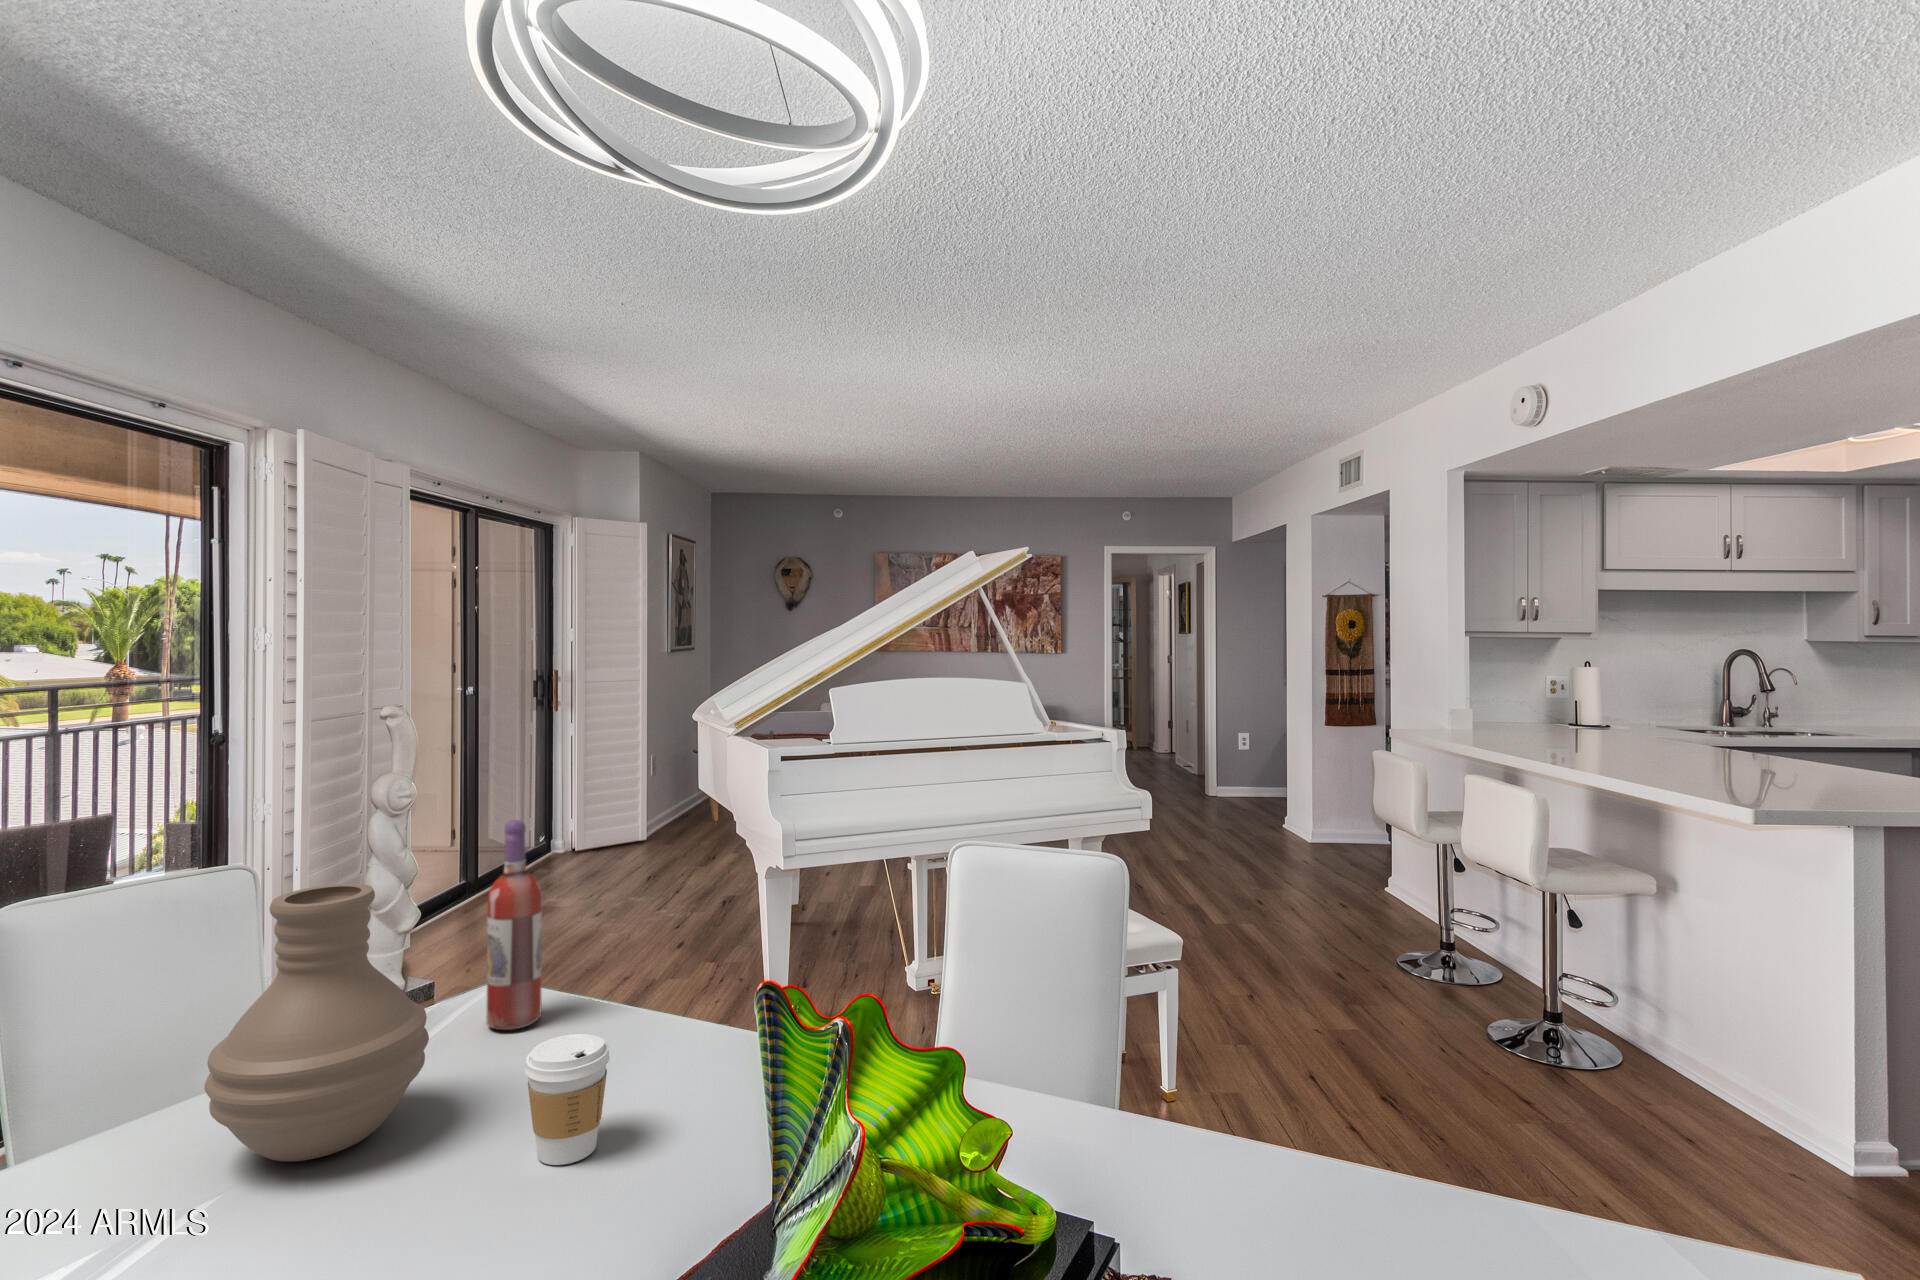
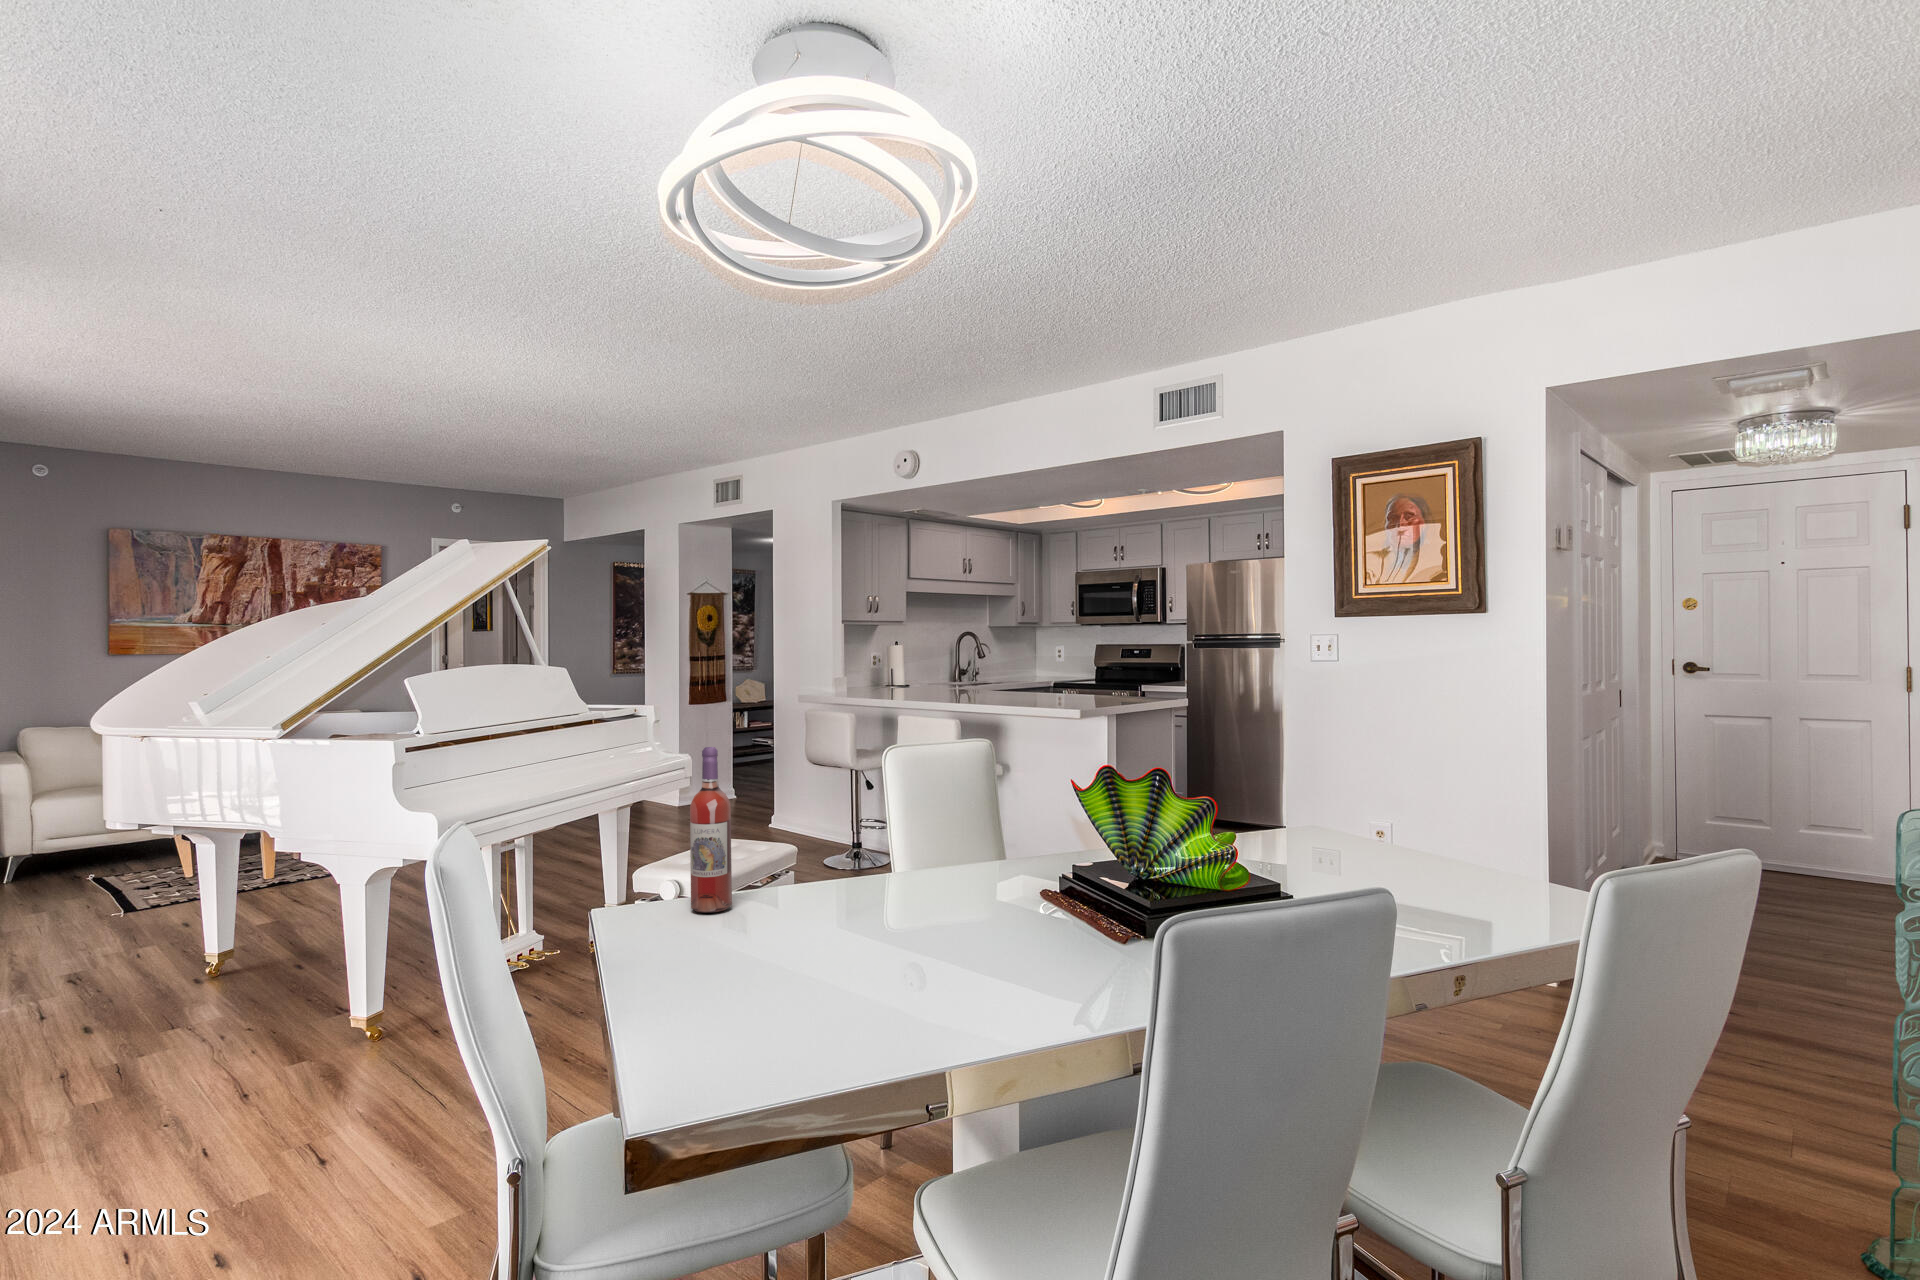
vase: present [204,884,429,1162] -> none [742,771,869,958]
coffee cup: present [525,1034,610,1165] -> none [902,846,951,920]

